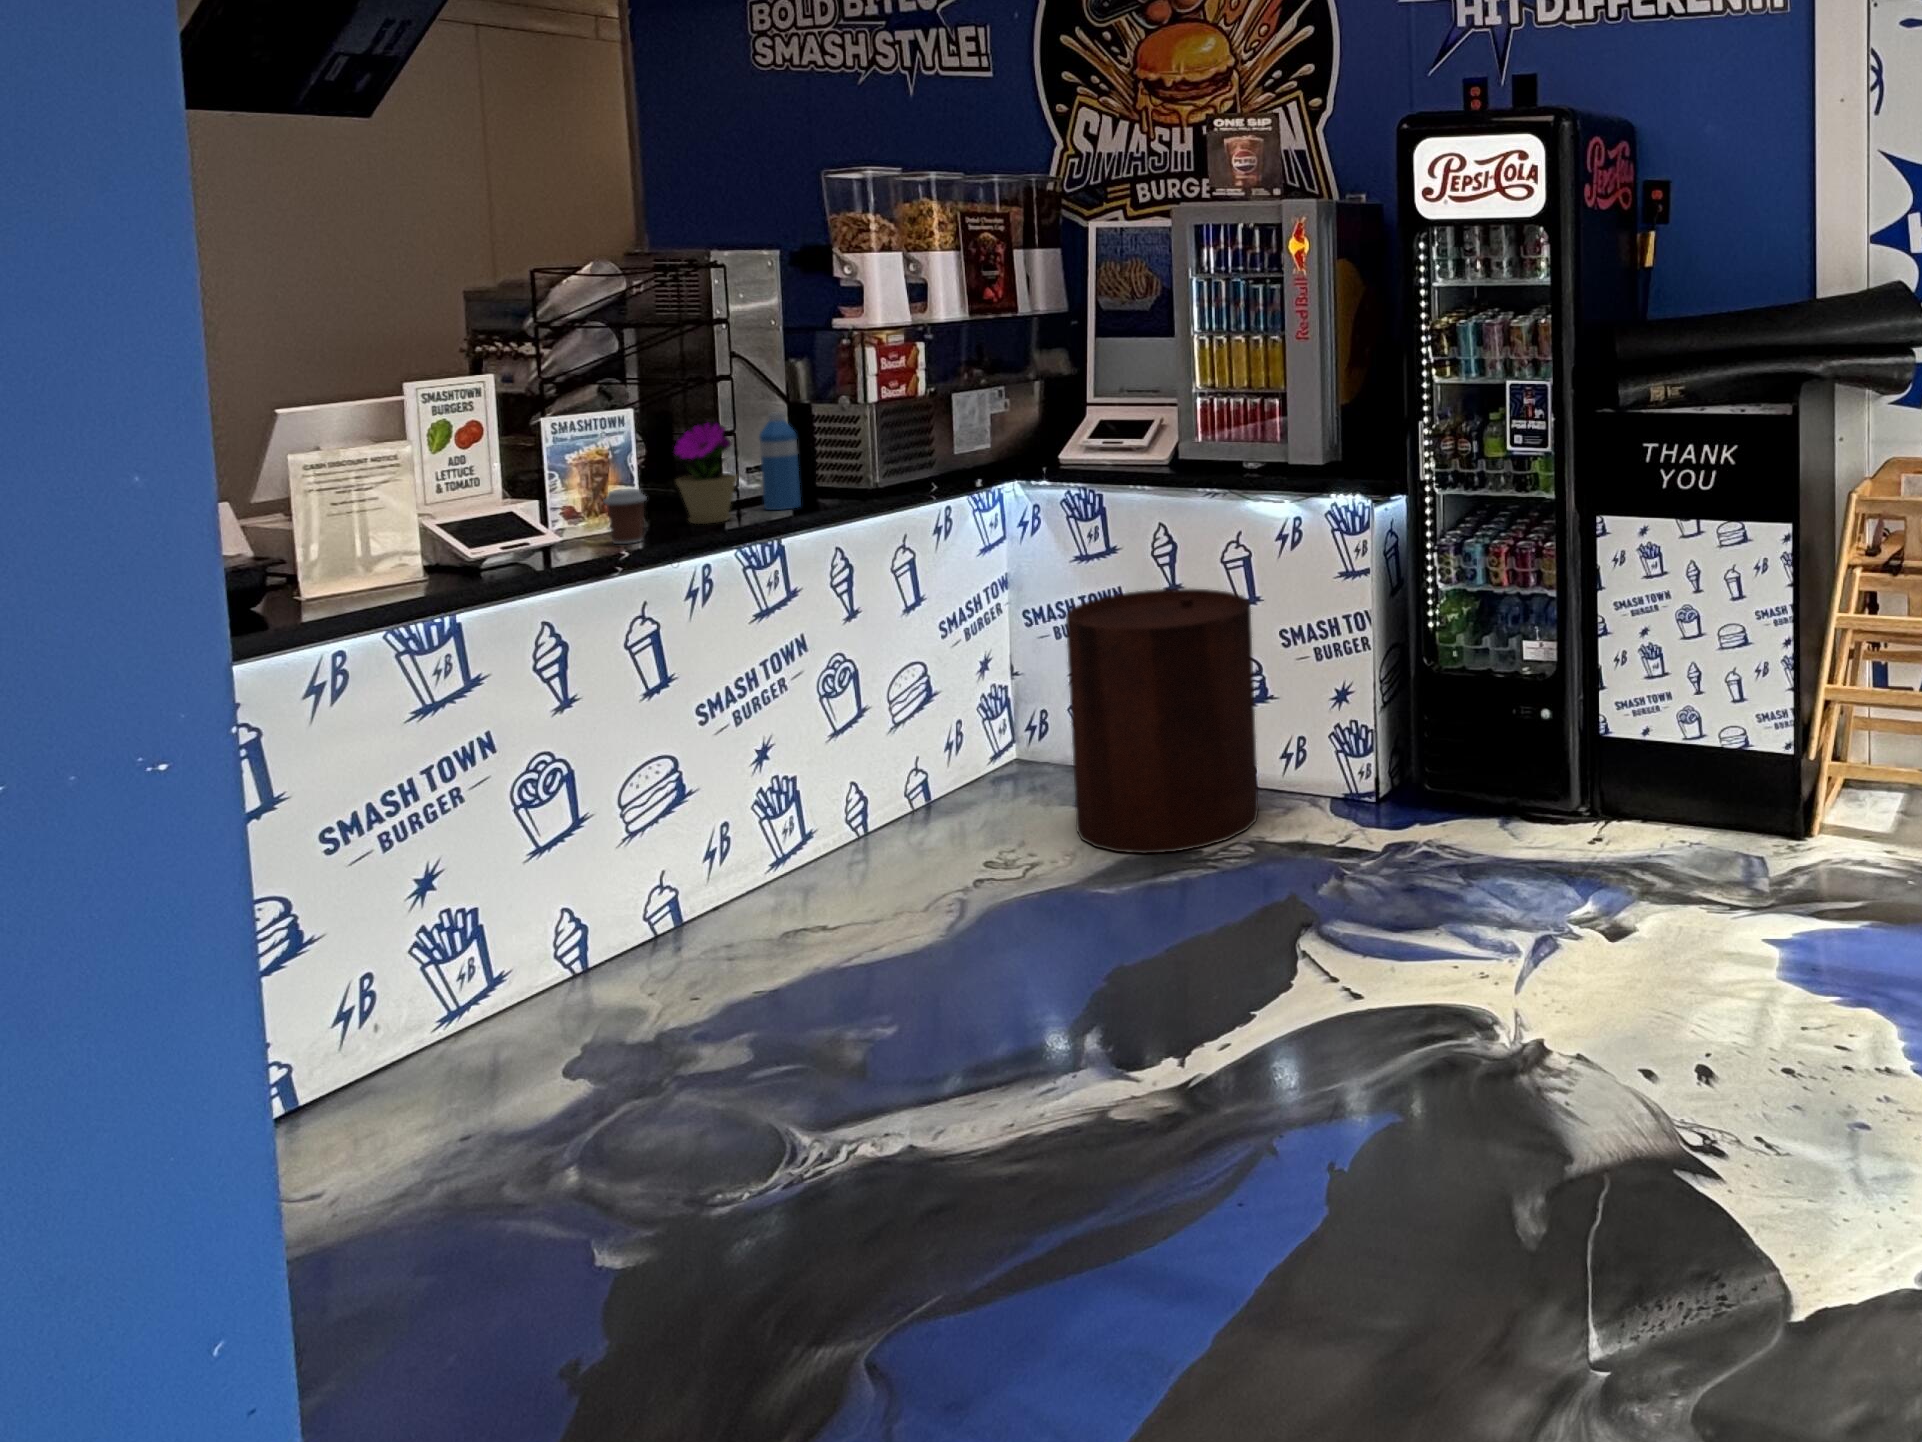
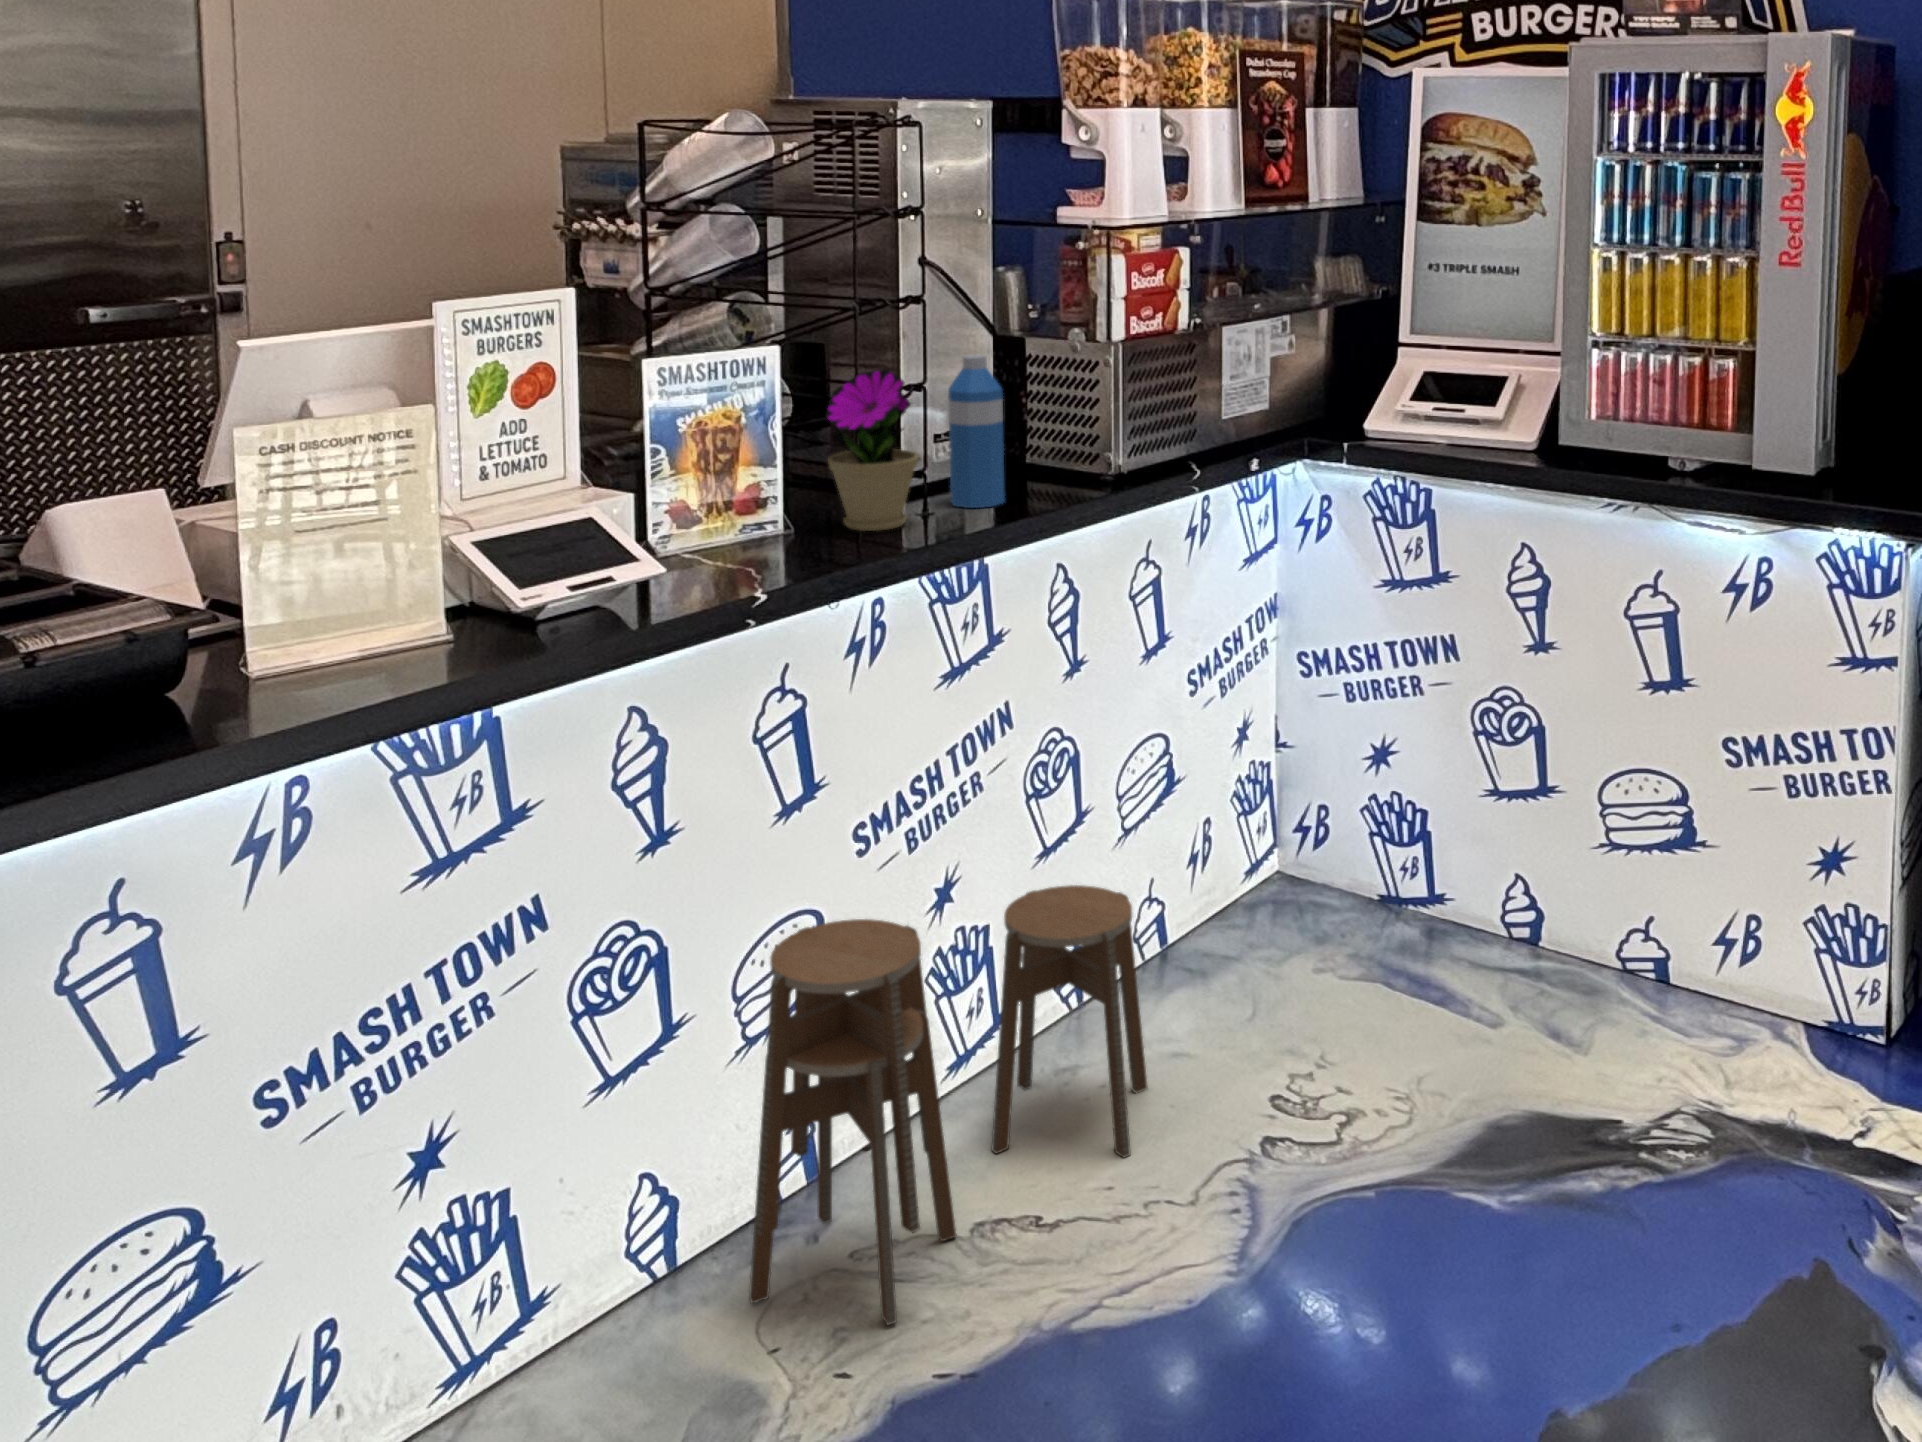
coffee cup: present [604,489,646,544] -> none [724,479,788,569]
trash can: present [1066,589,1258,853] -> none [1400,657,1700,1117]
stool: none [638,740,909,982] -> present [749,885,1147,1325]

